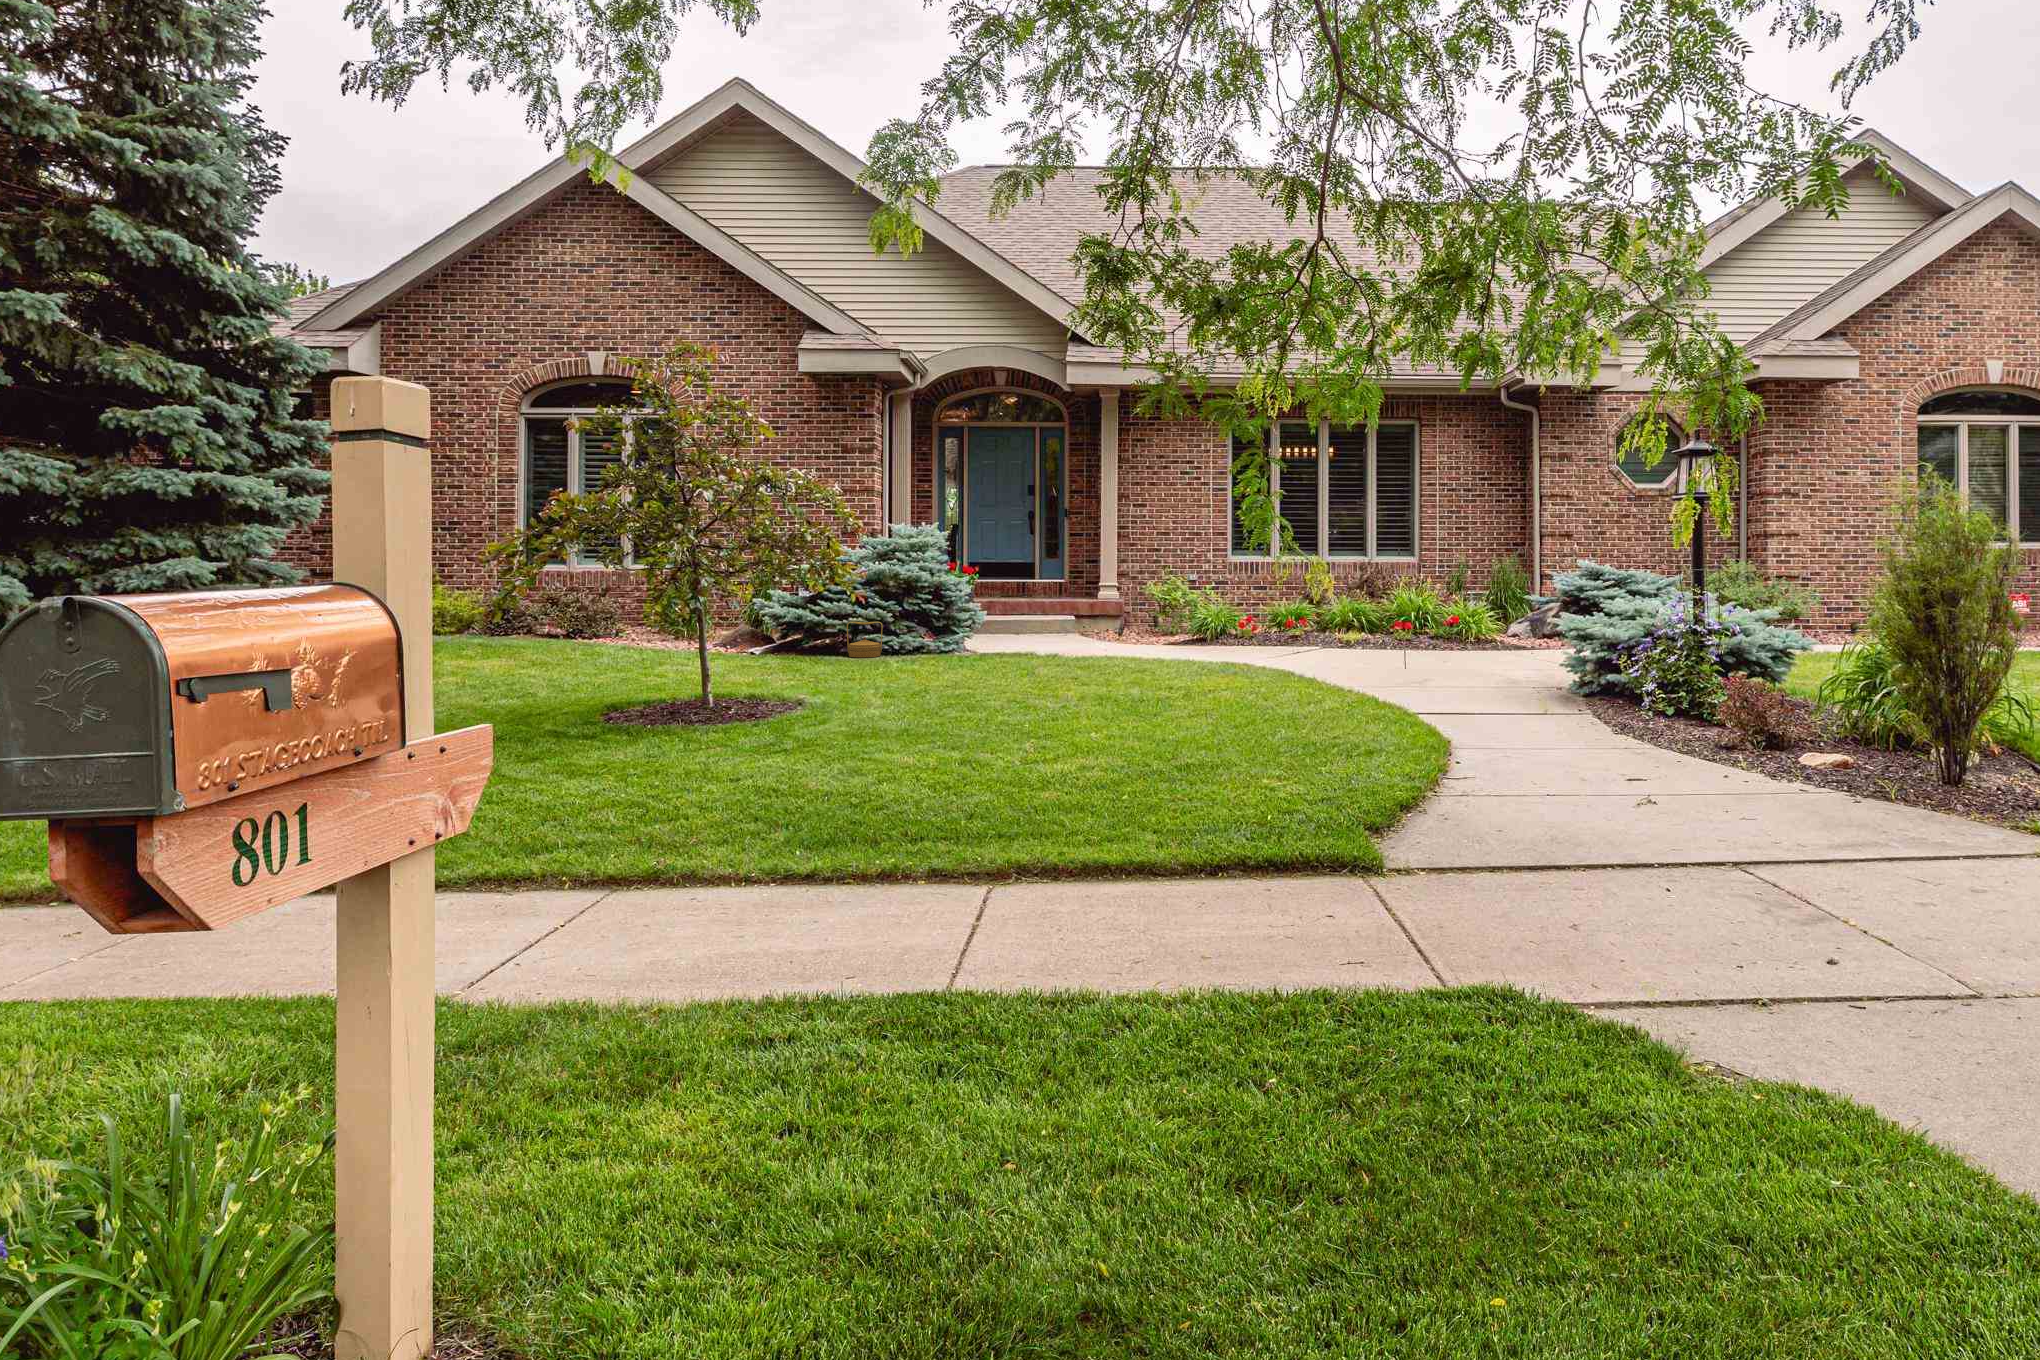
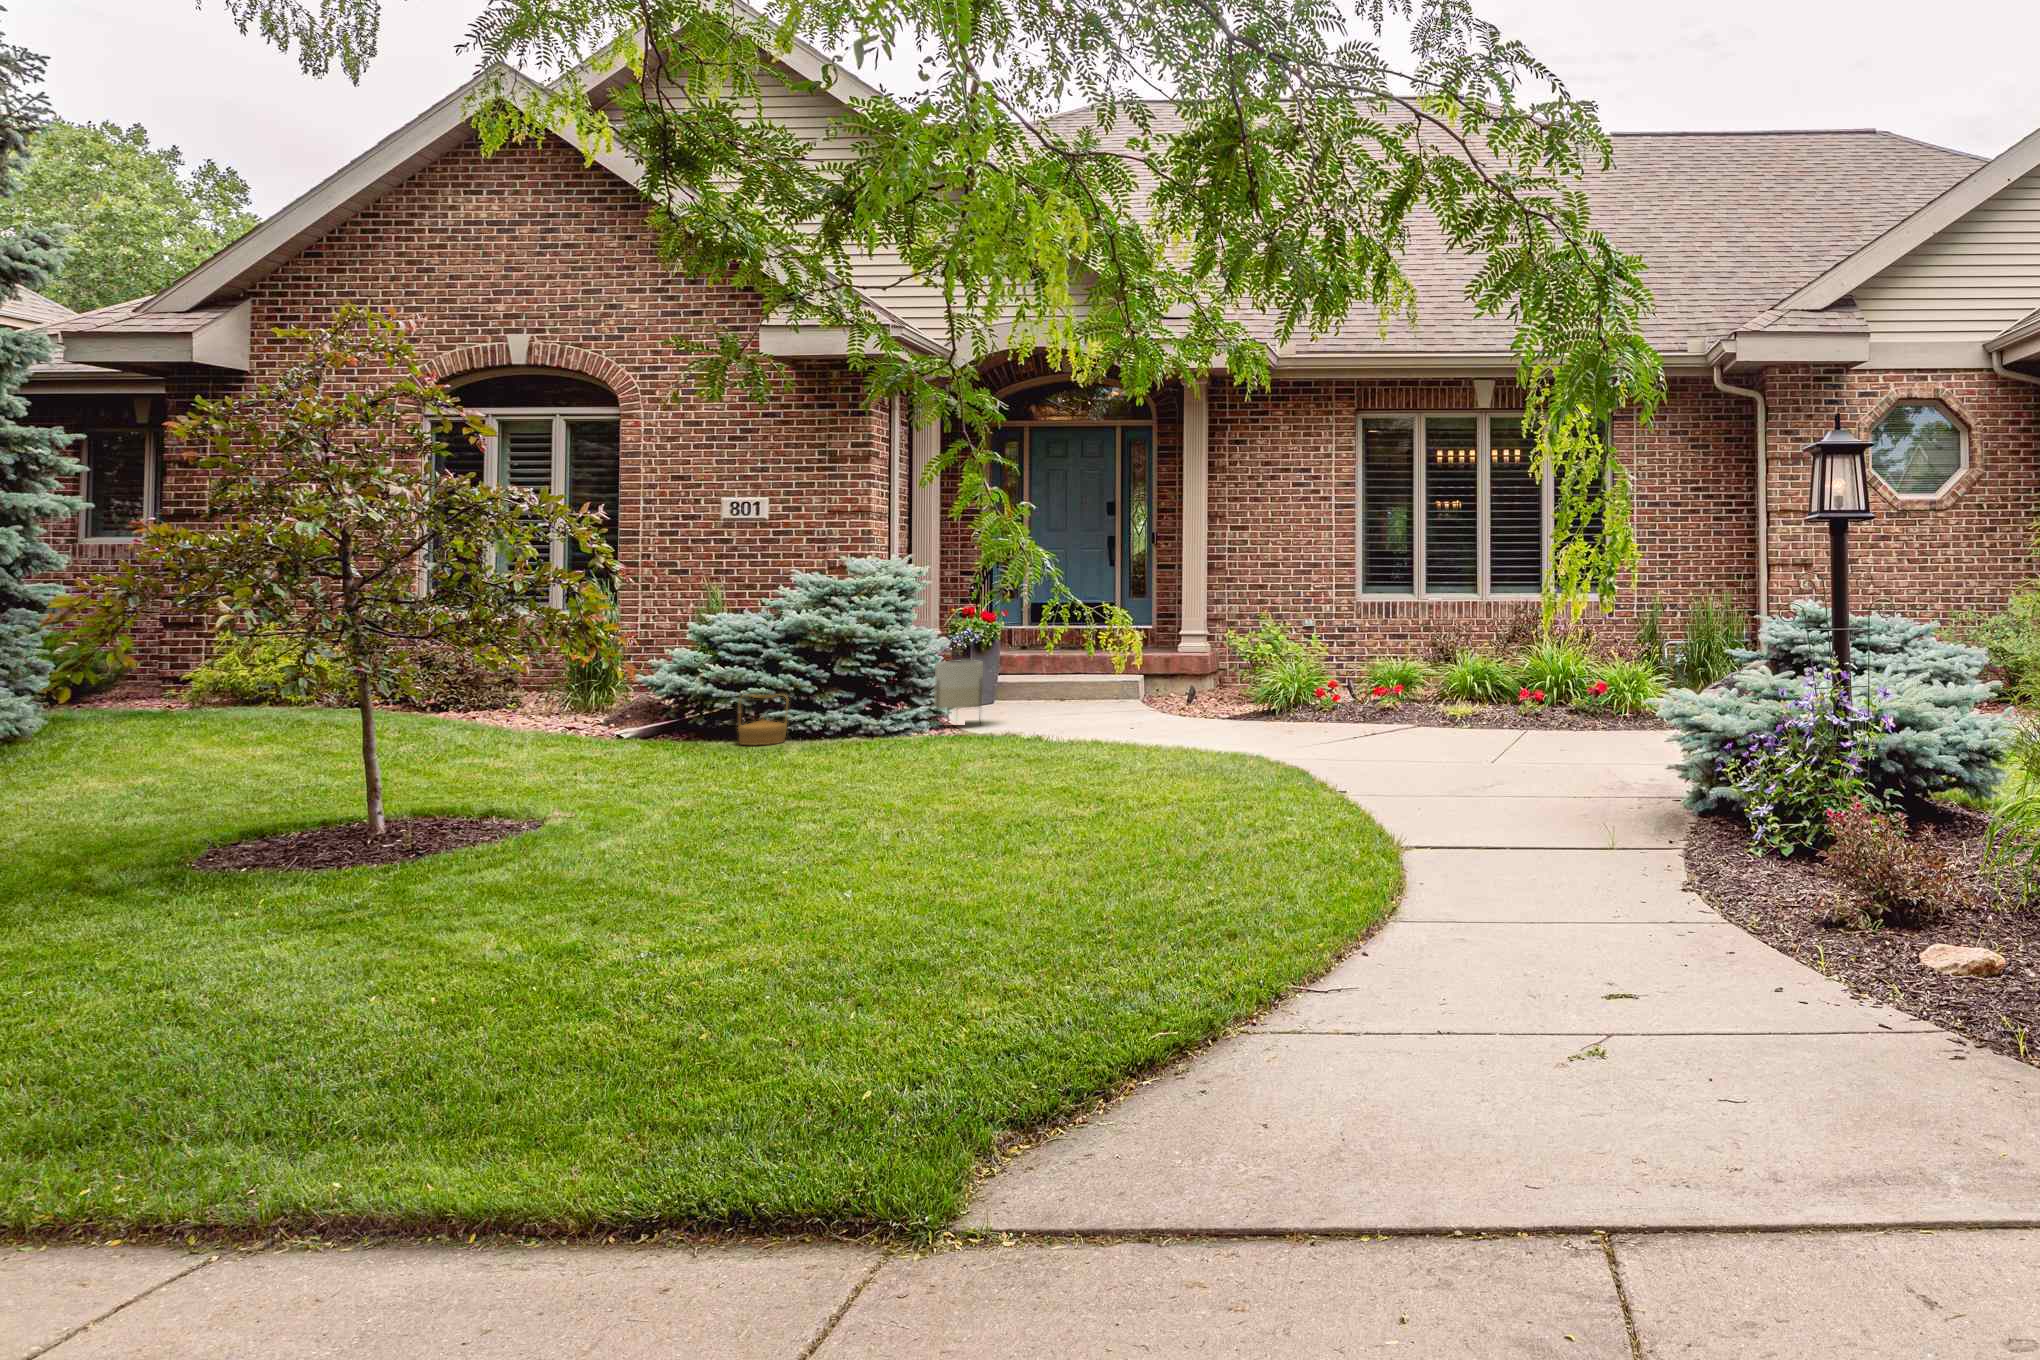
planter: none [970,601,1005,648] -> present [934,660,983,720]

